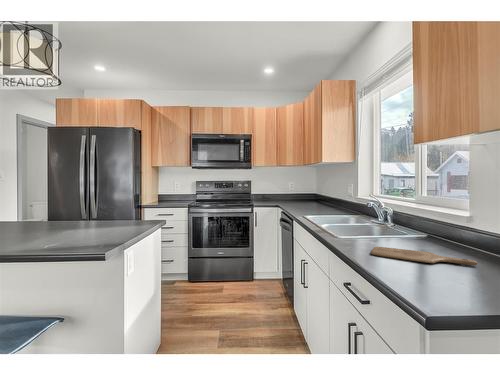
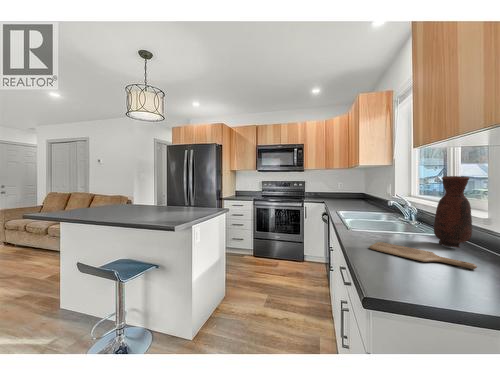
vase: none [420,172,456,246] -> present [434,176,472,248]

